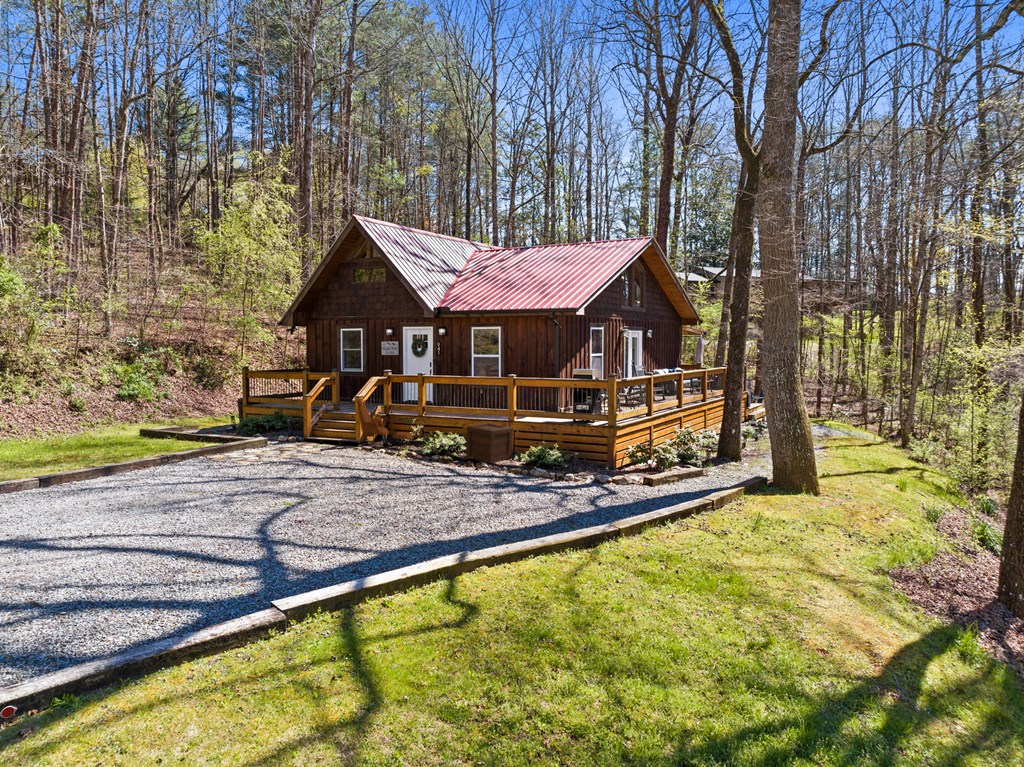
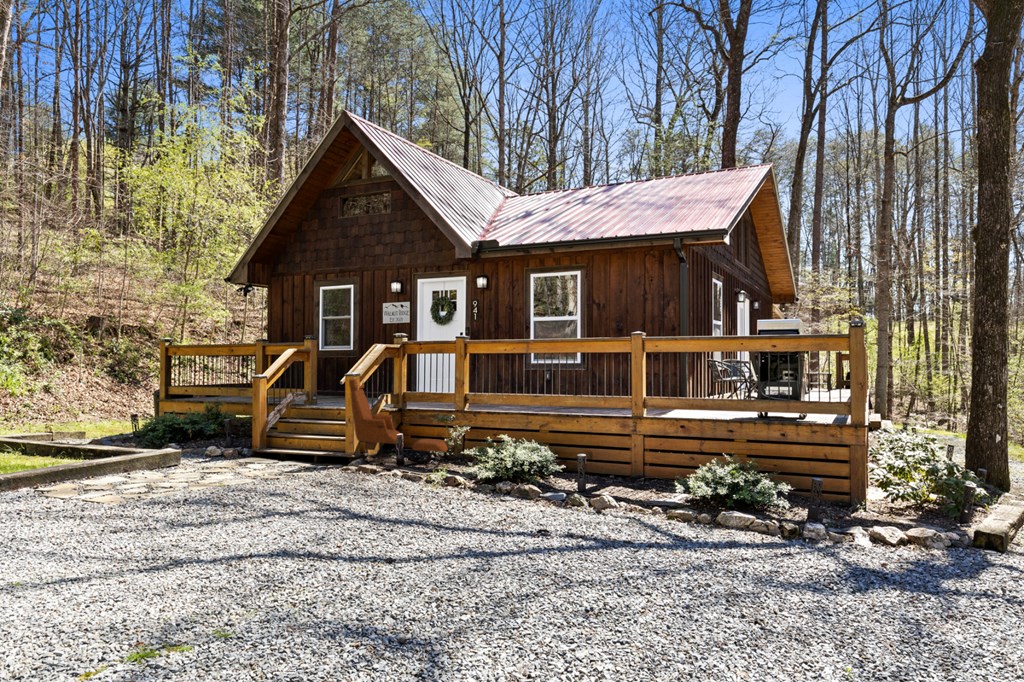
wooden crate: present [466,423,513,463] -> none [562,420,650,498]

